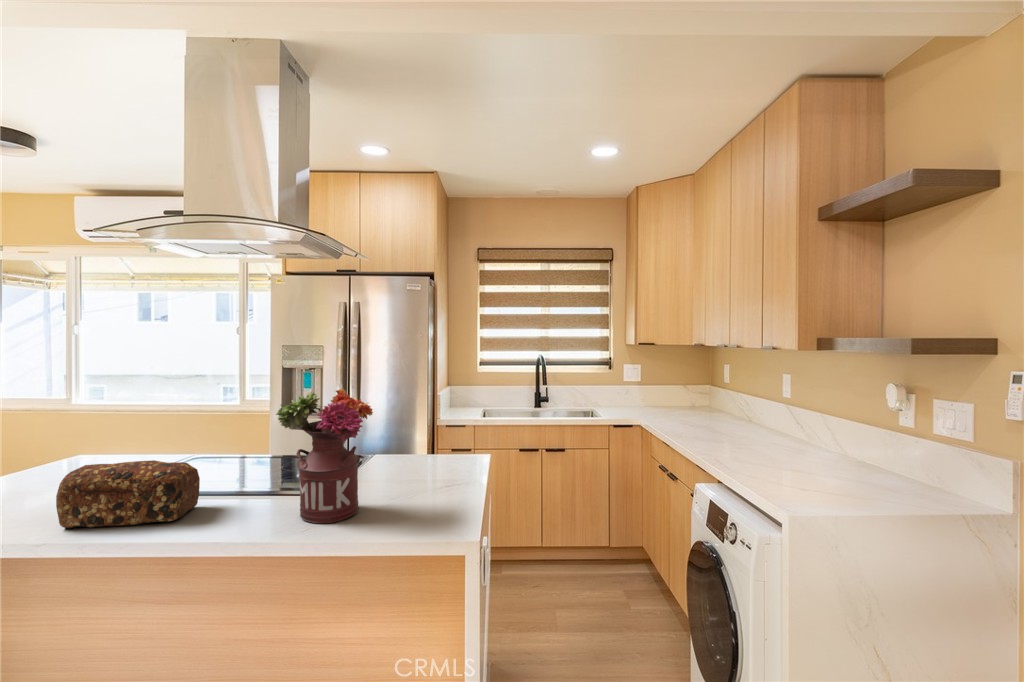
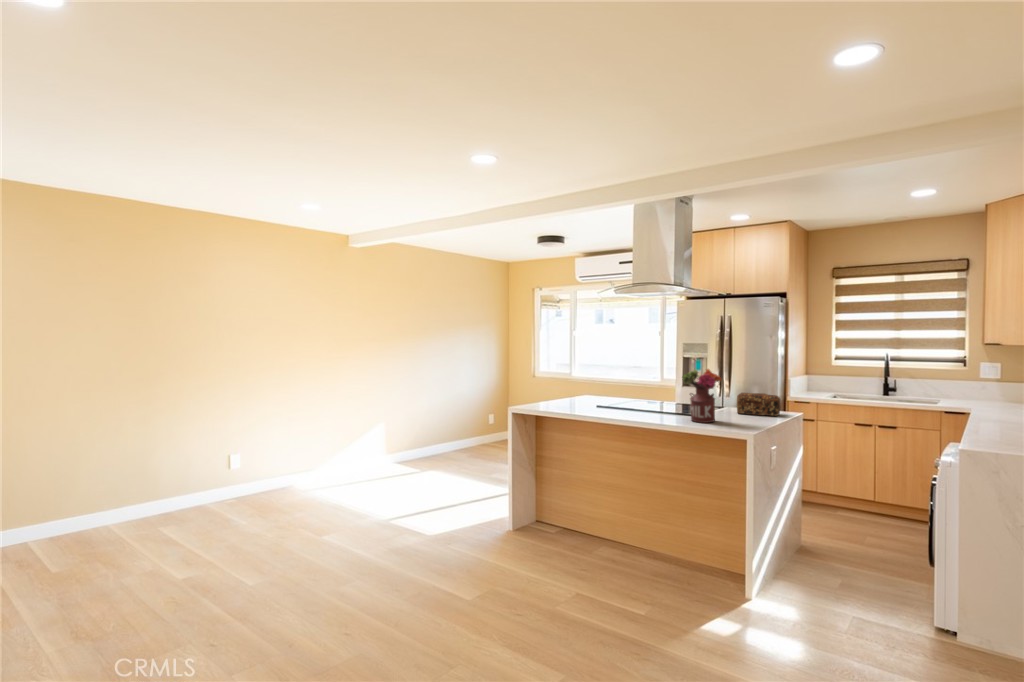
bread loaf: present [56,460,200,529] -> present [737,393,781,416]

